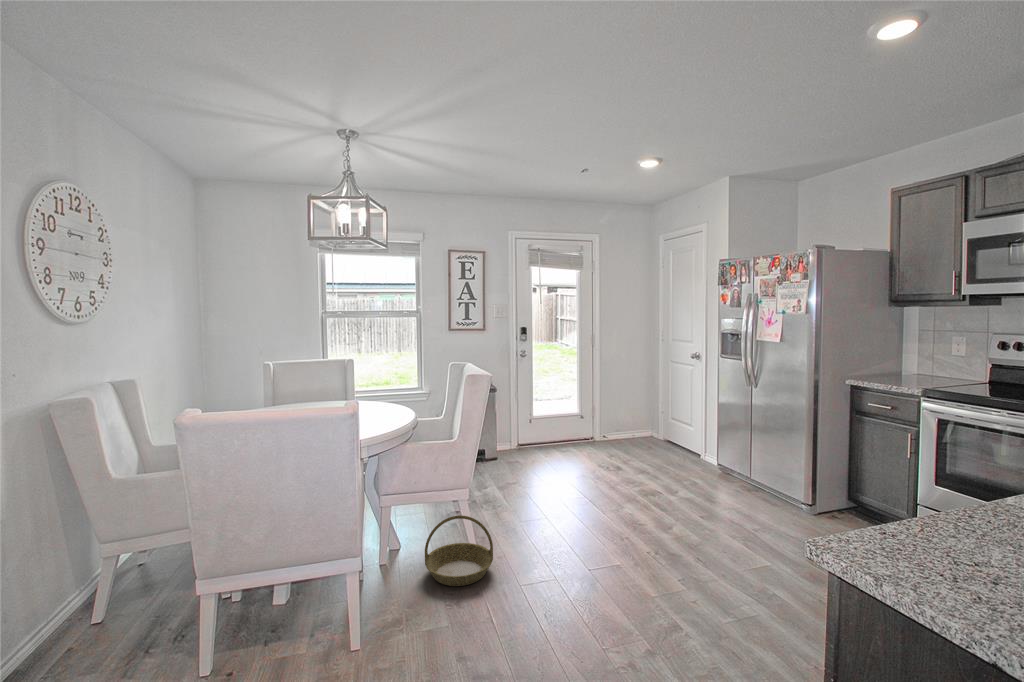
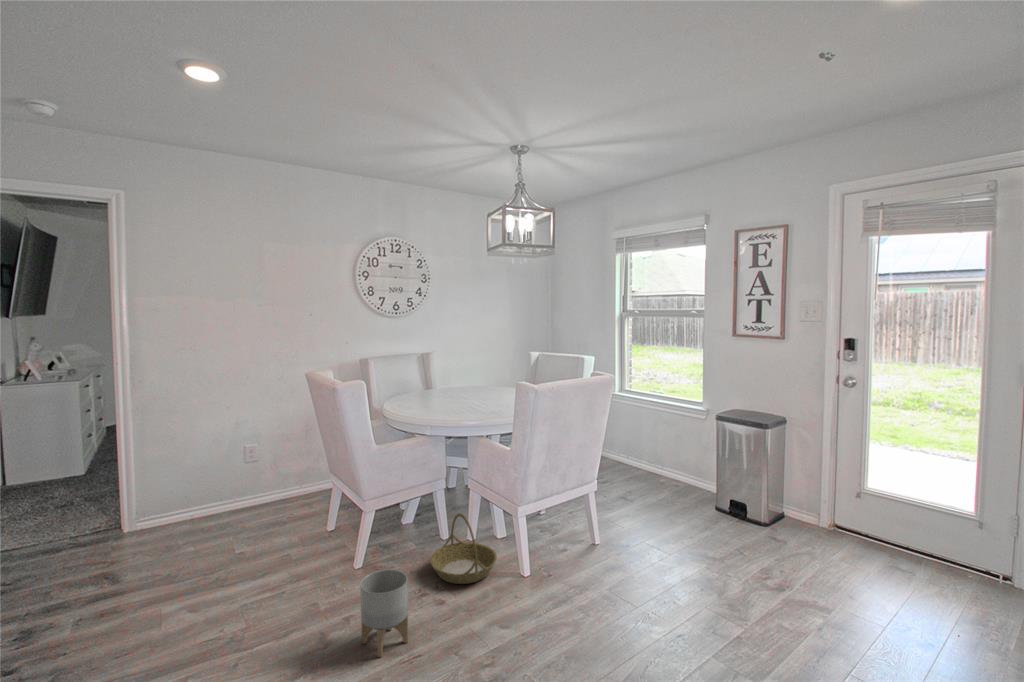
planter: none [529,557,574,643] -> present [360,569,409,657]

